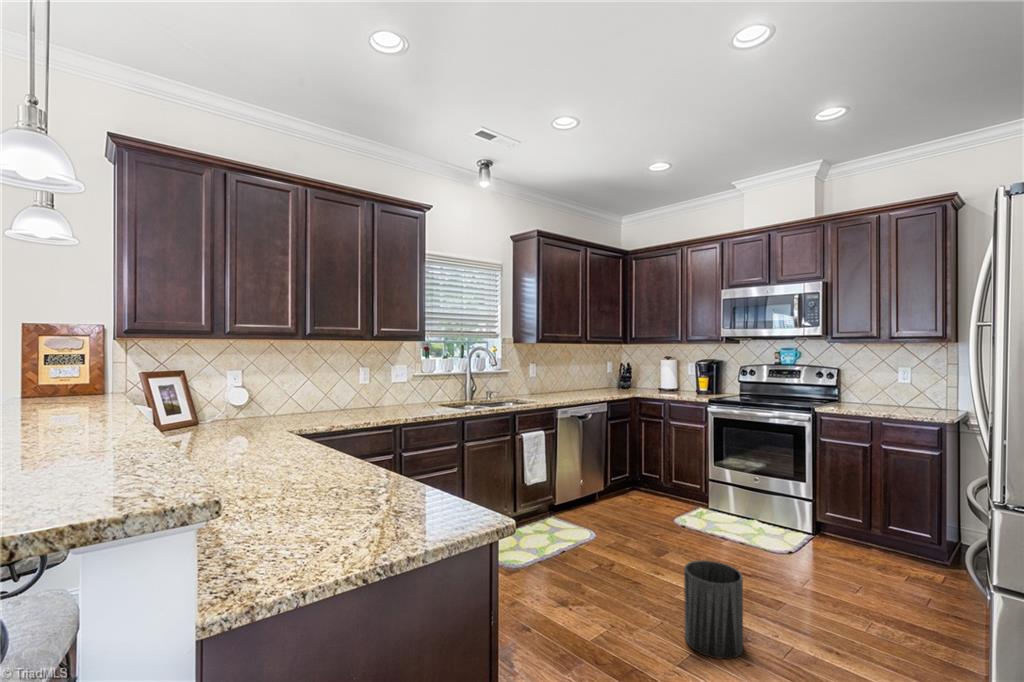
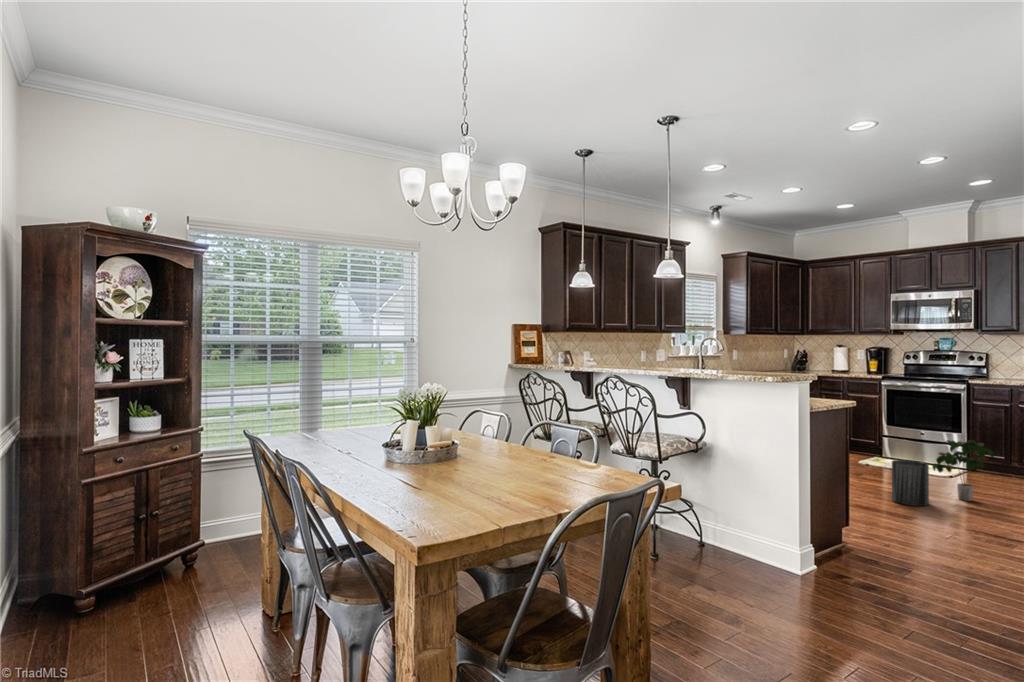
potted plant: none [753,523,852,634] -> present [932,440,995,501]

